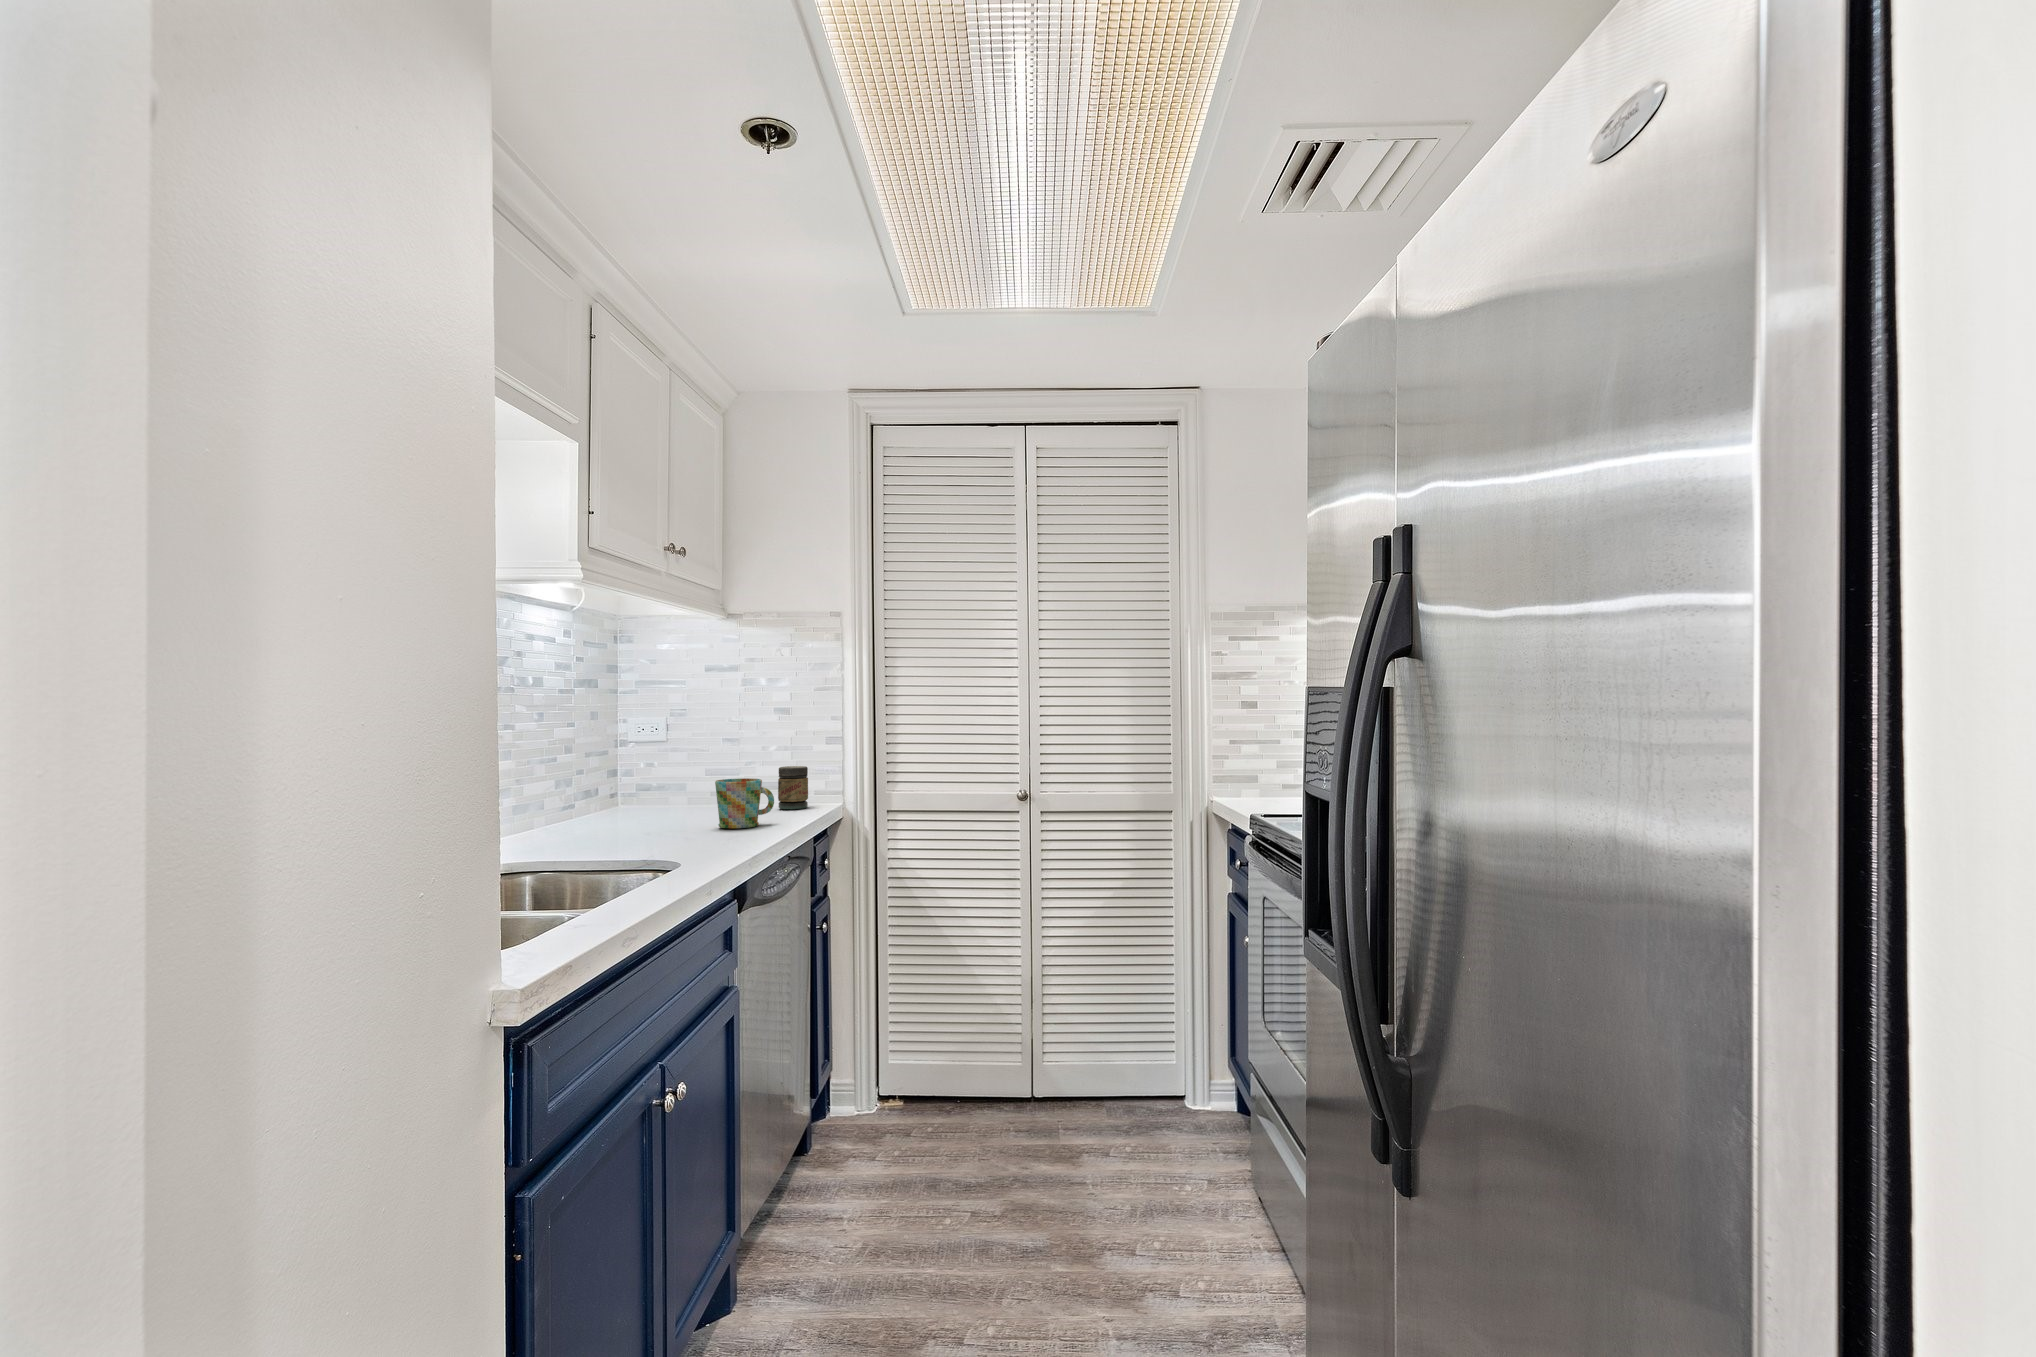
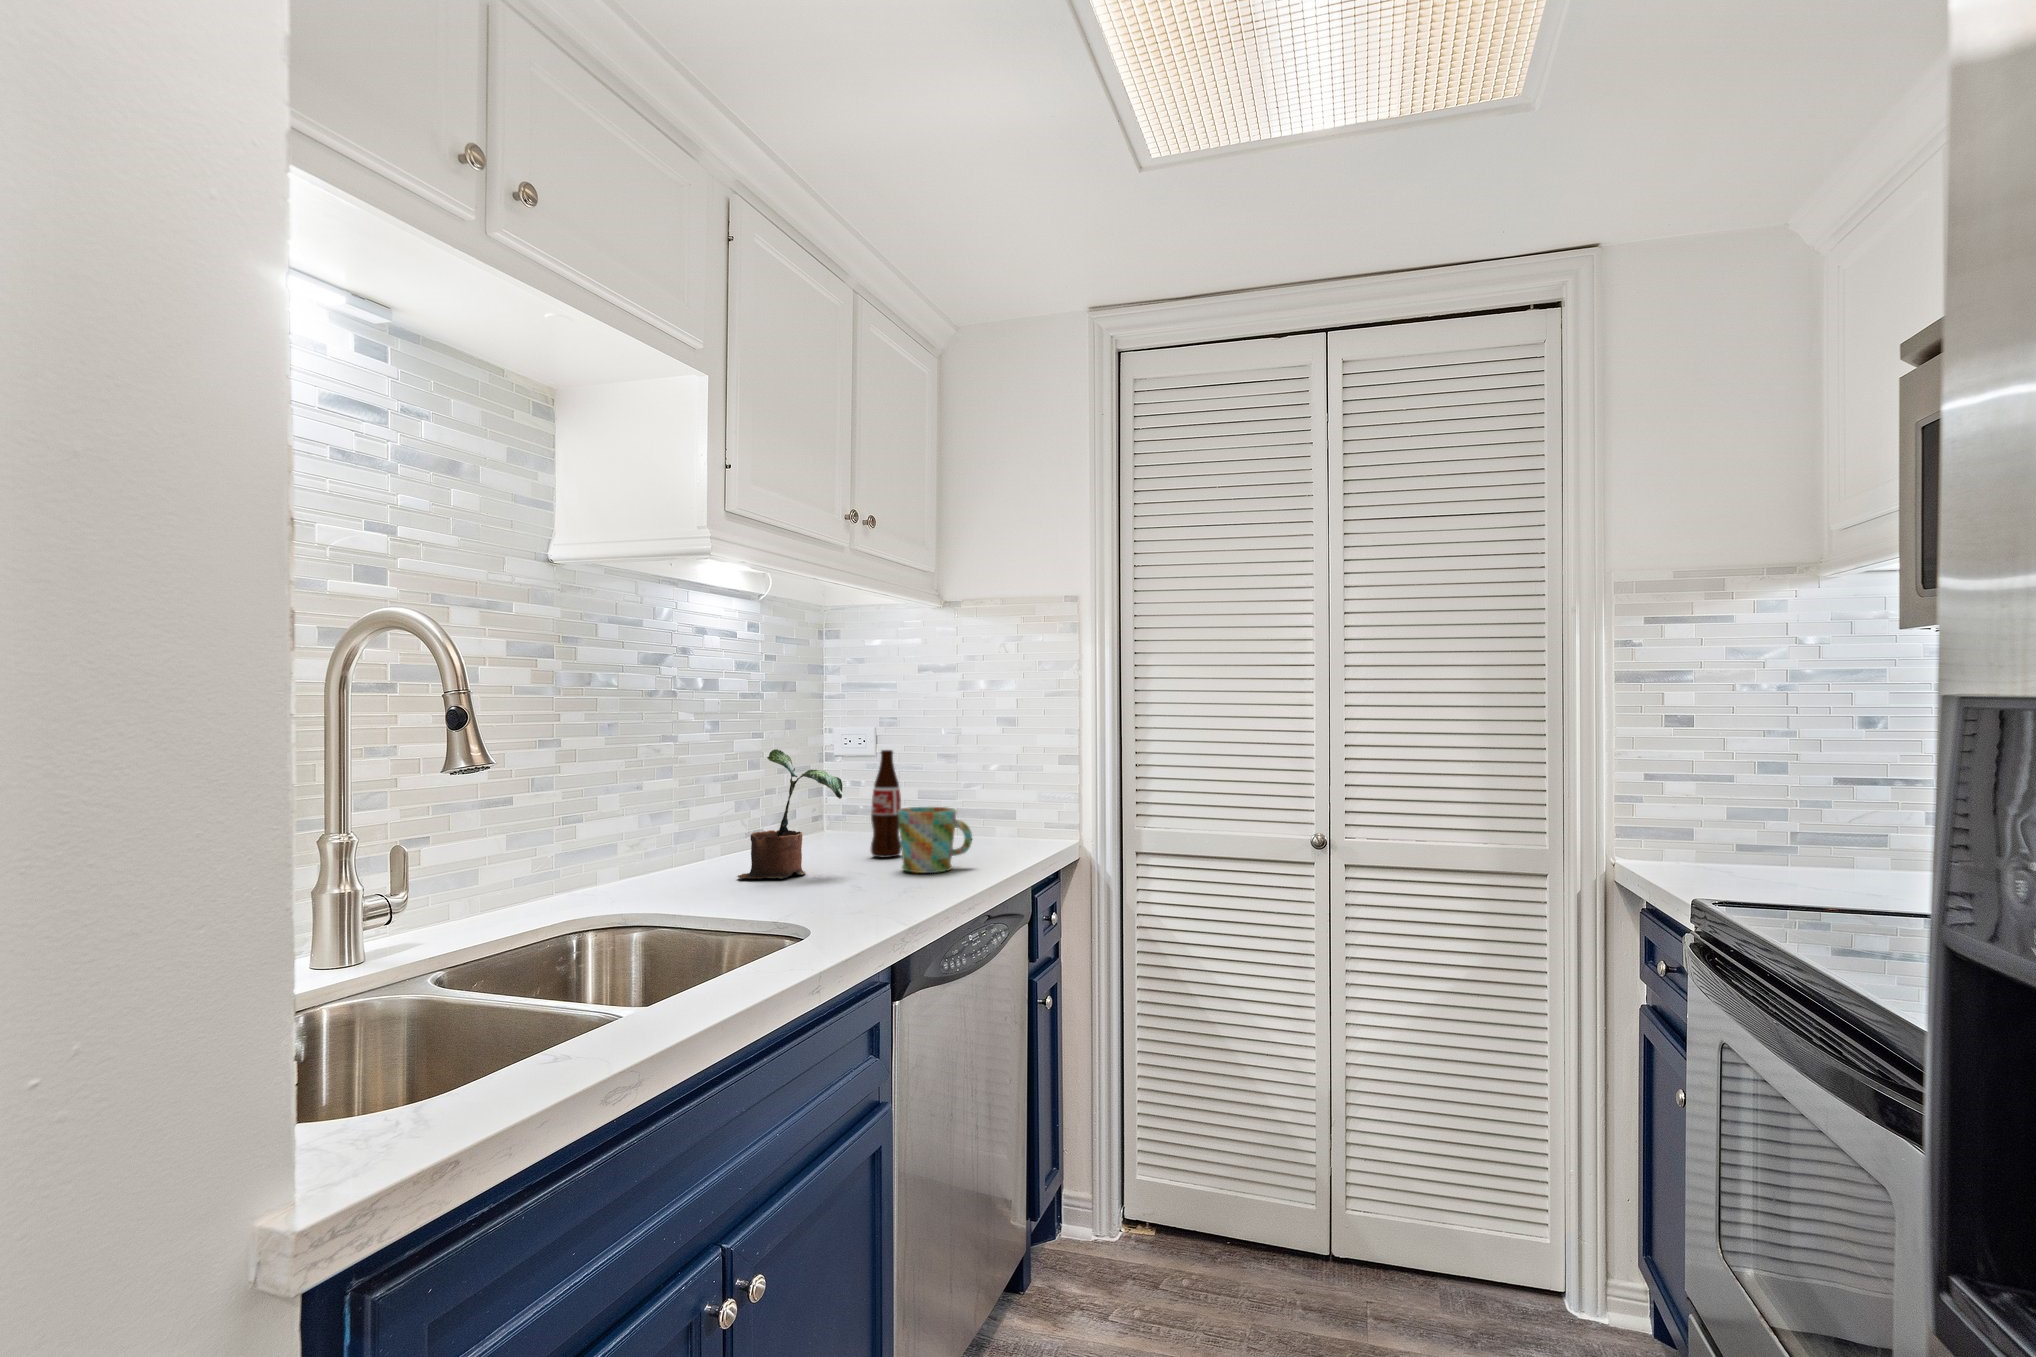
potted plant: none [582,736,672,839] -> present [737,749,842,879]
bottle: none [682,736,708,822] -> present [871,750,901,858]
jar: present [778,766,808,809] -> none [994,790,1031,846]

